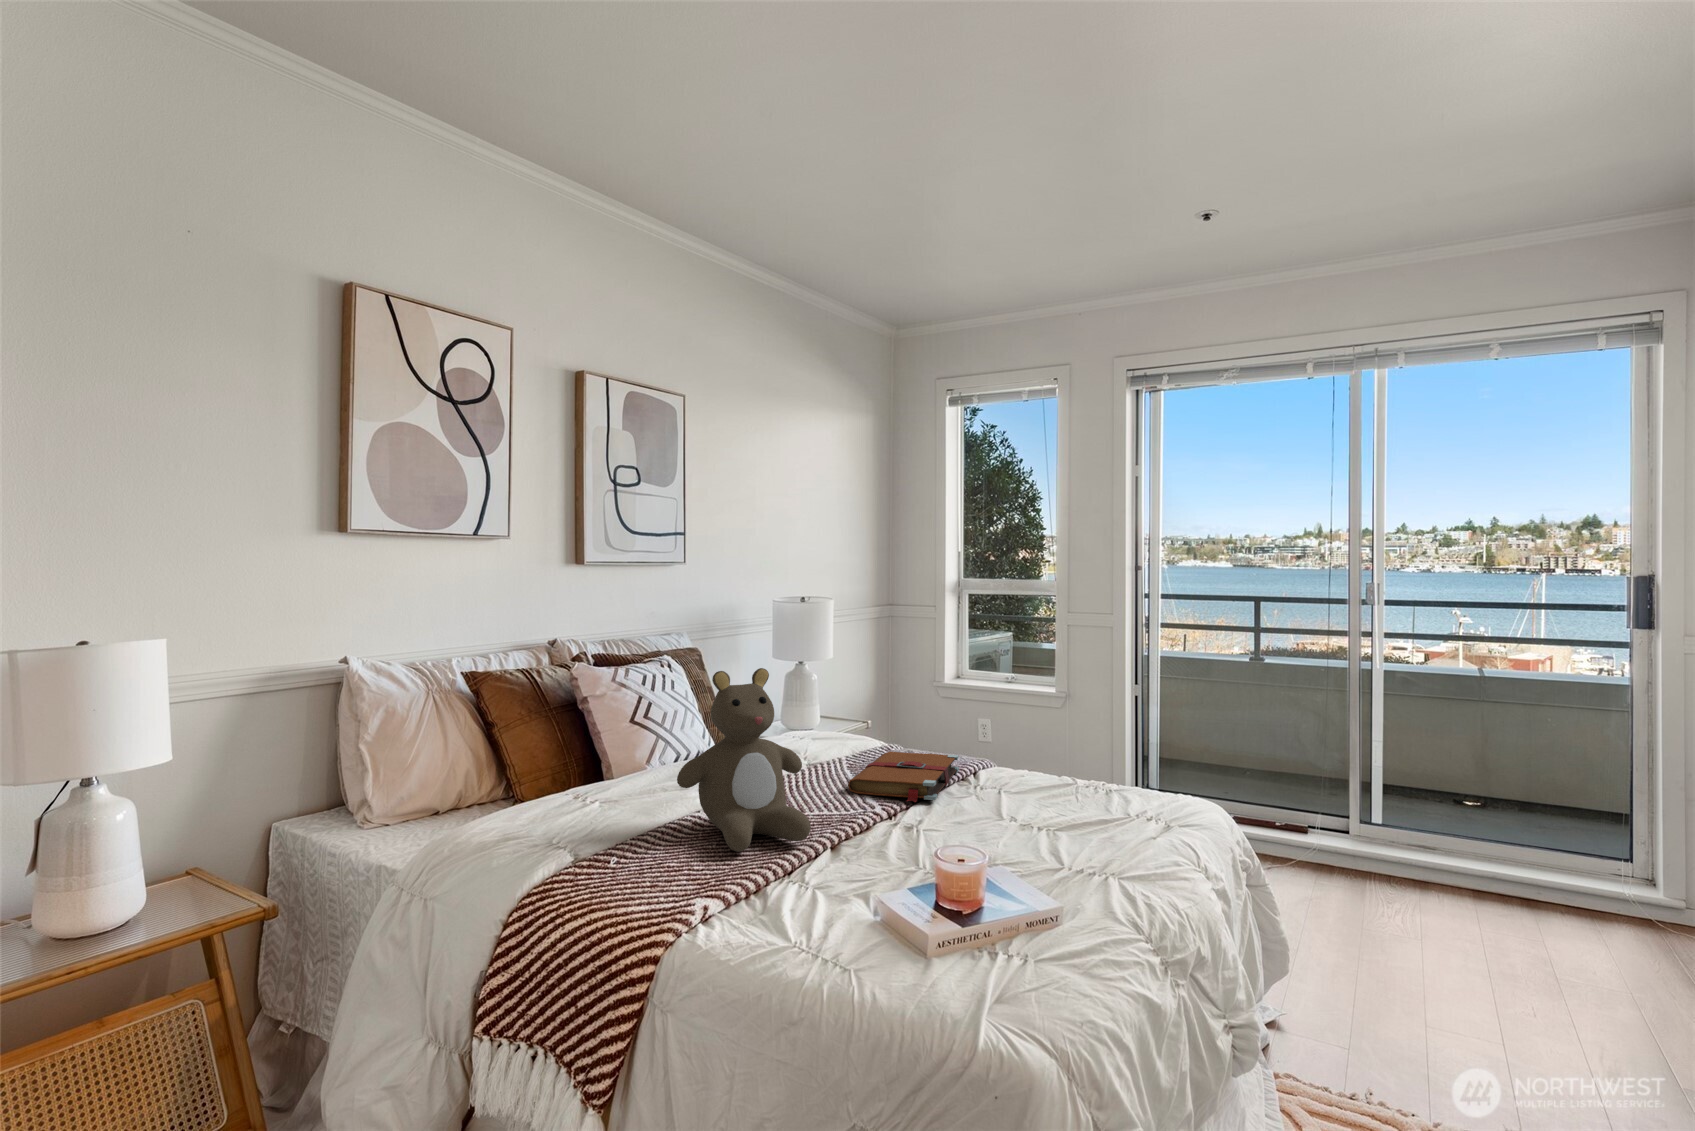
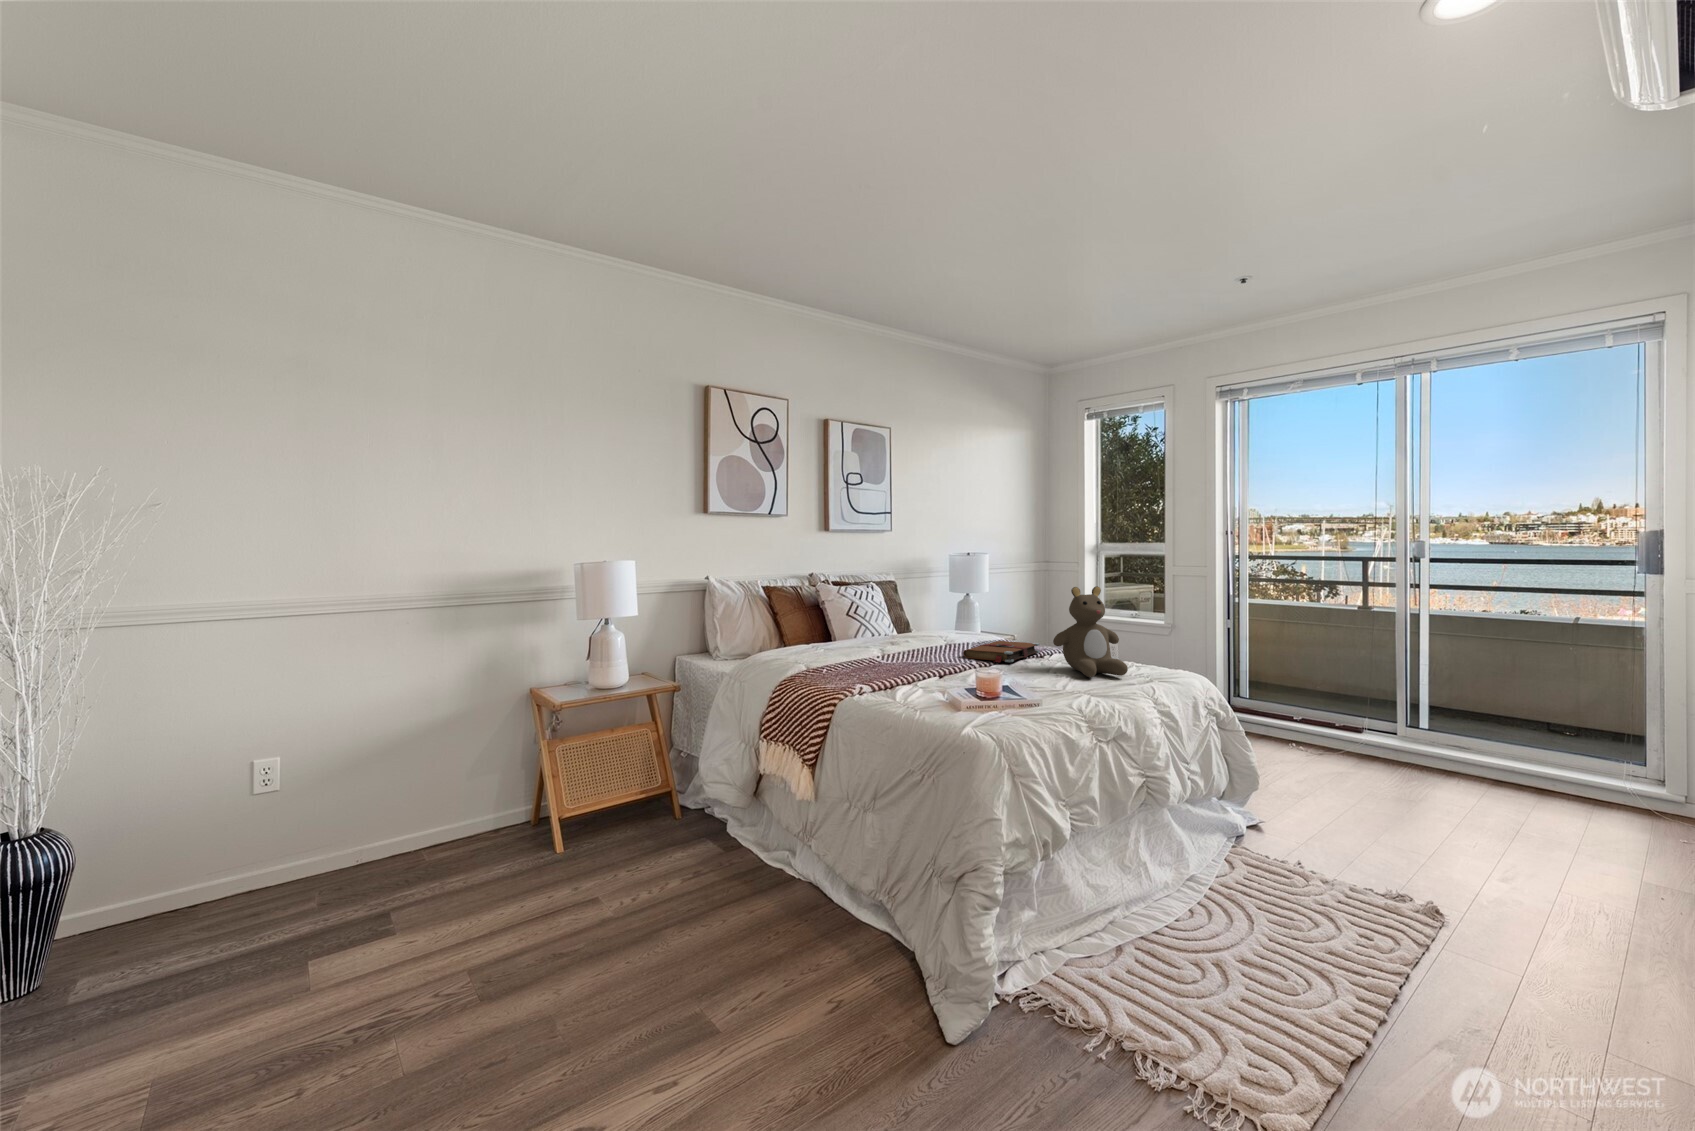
teddy bear: present [677,668,811,852] -> present [1053,586,1128,677]

